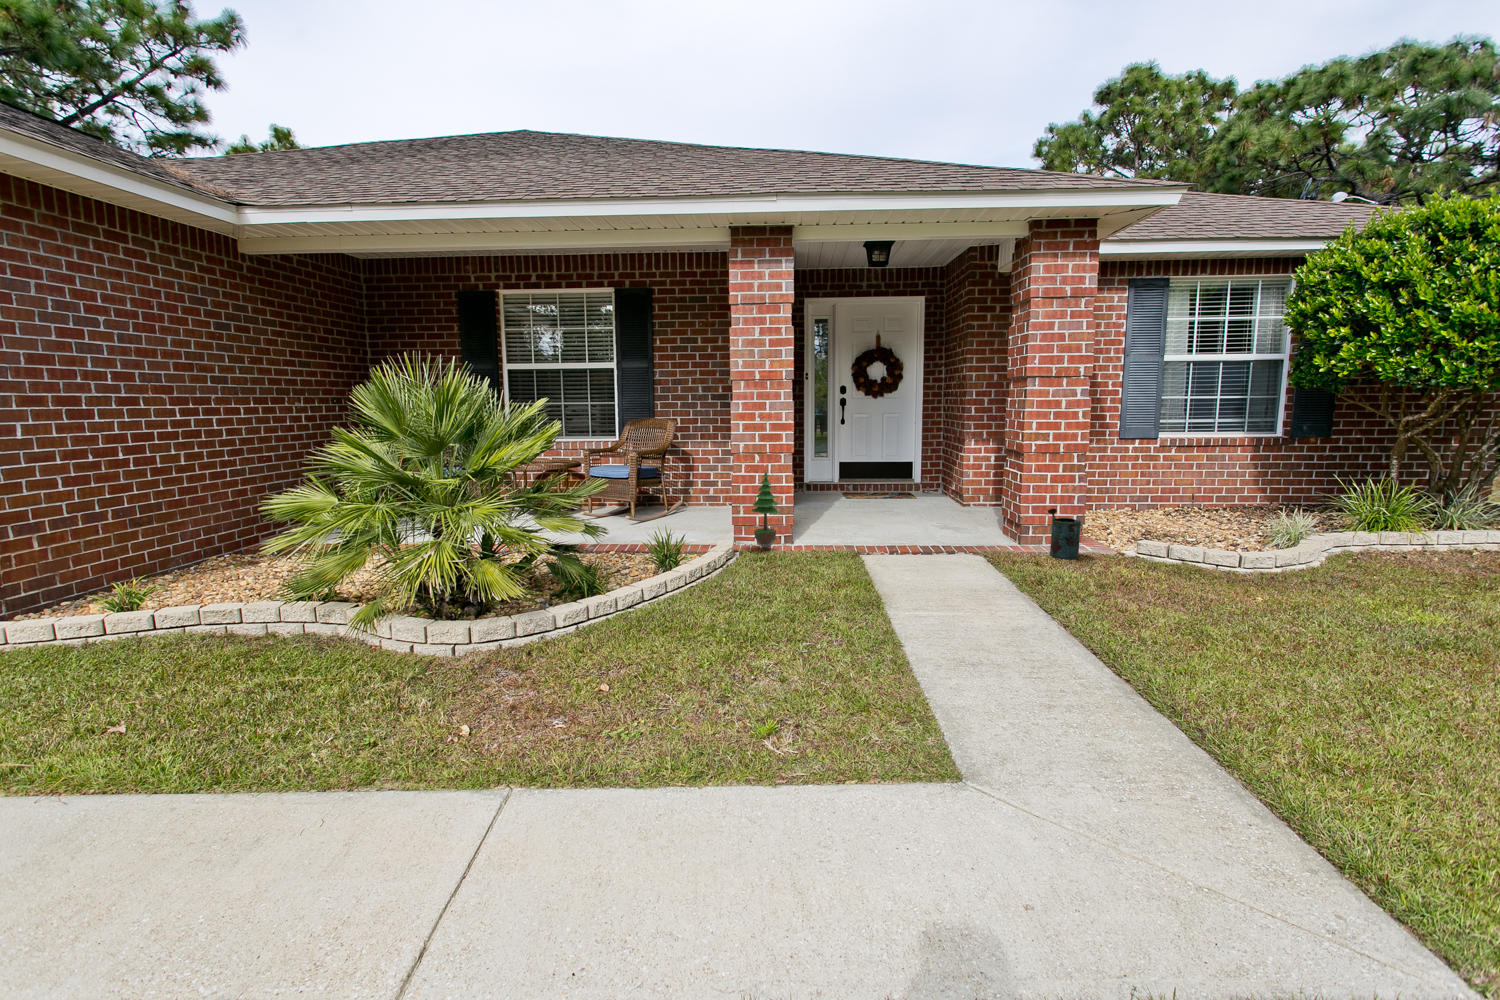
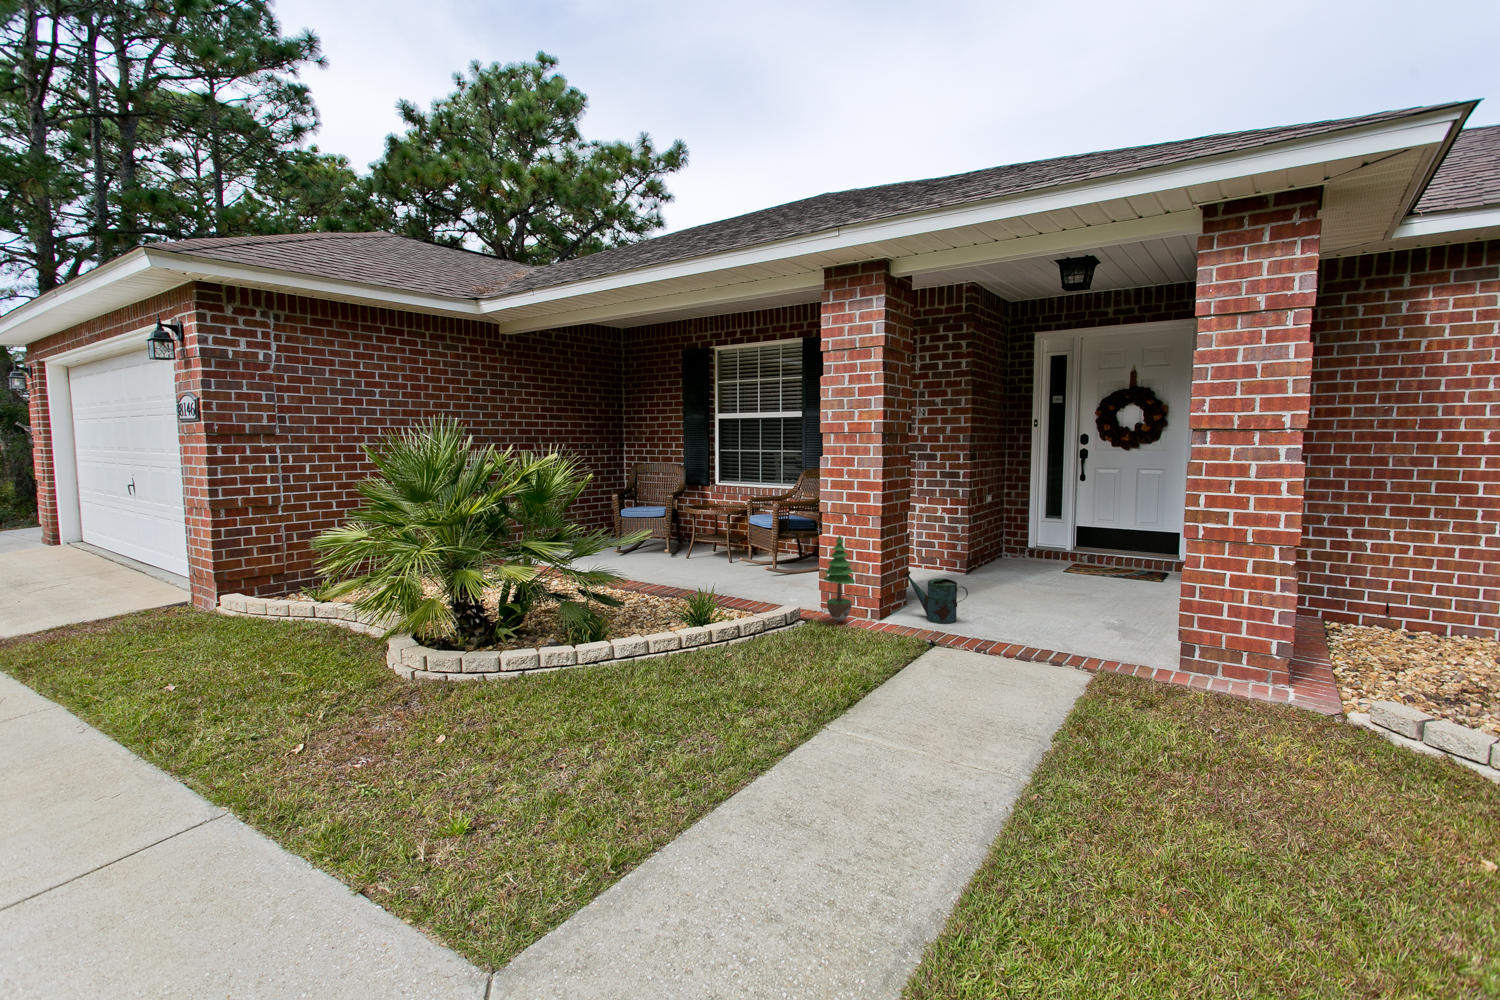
watering can: present [1048,509,1081,559] -> present [902,571,968,623]

